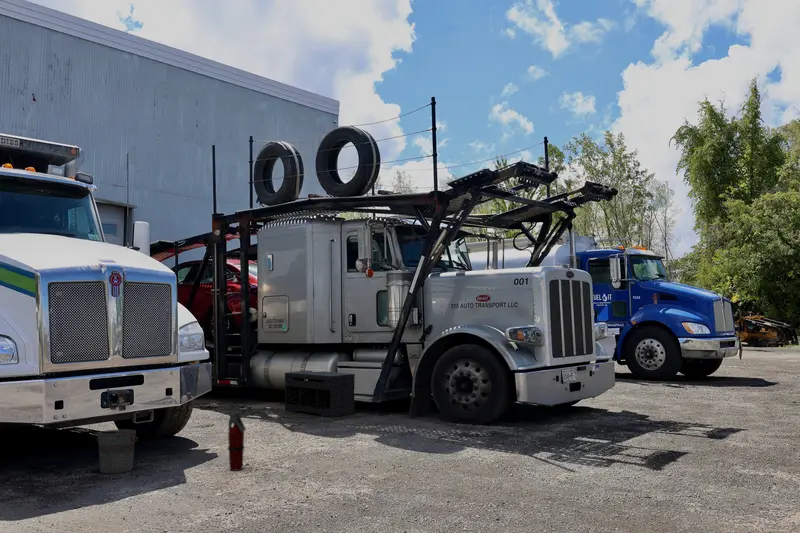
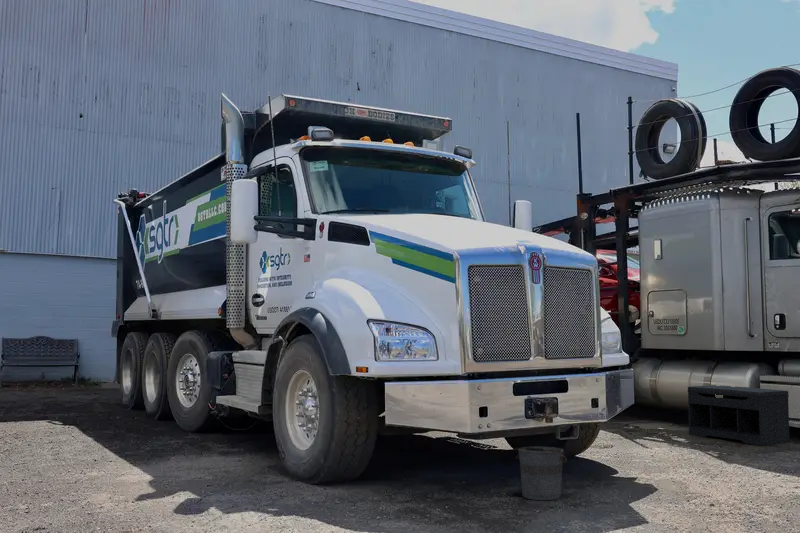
fire extinguisher: present [228,411,246,470] -> none [683,431,713,508]

